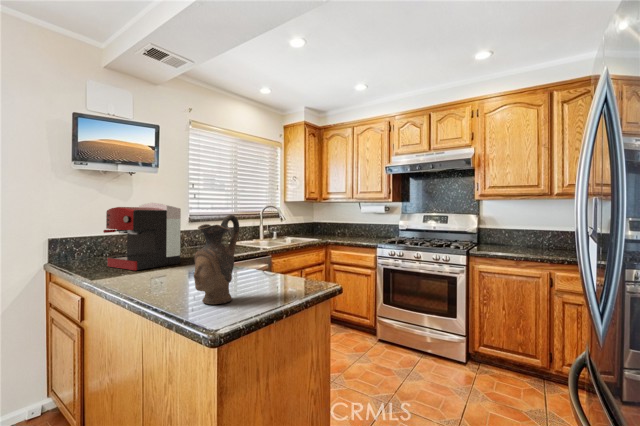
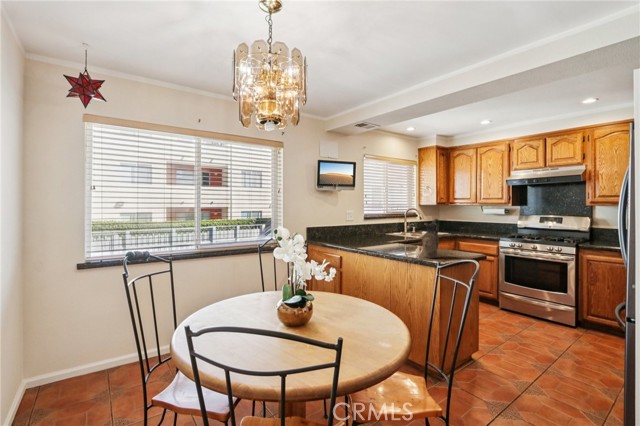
coffee maker: present [103,203,181,270] -> none [347,211,382,246]

